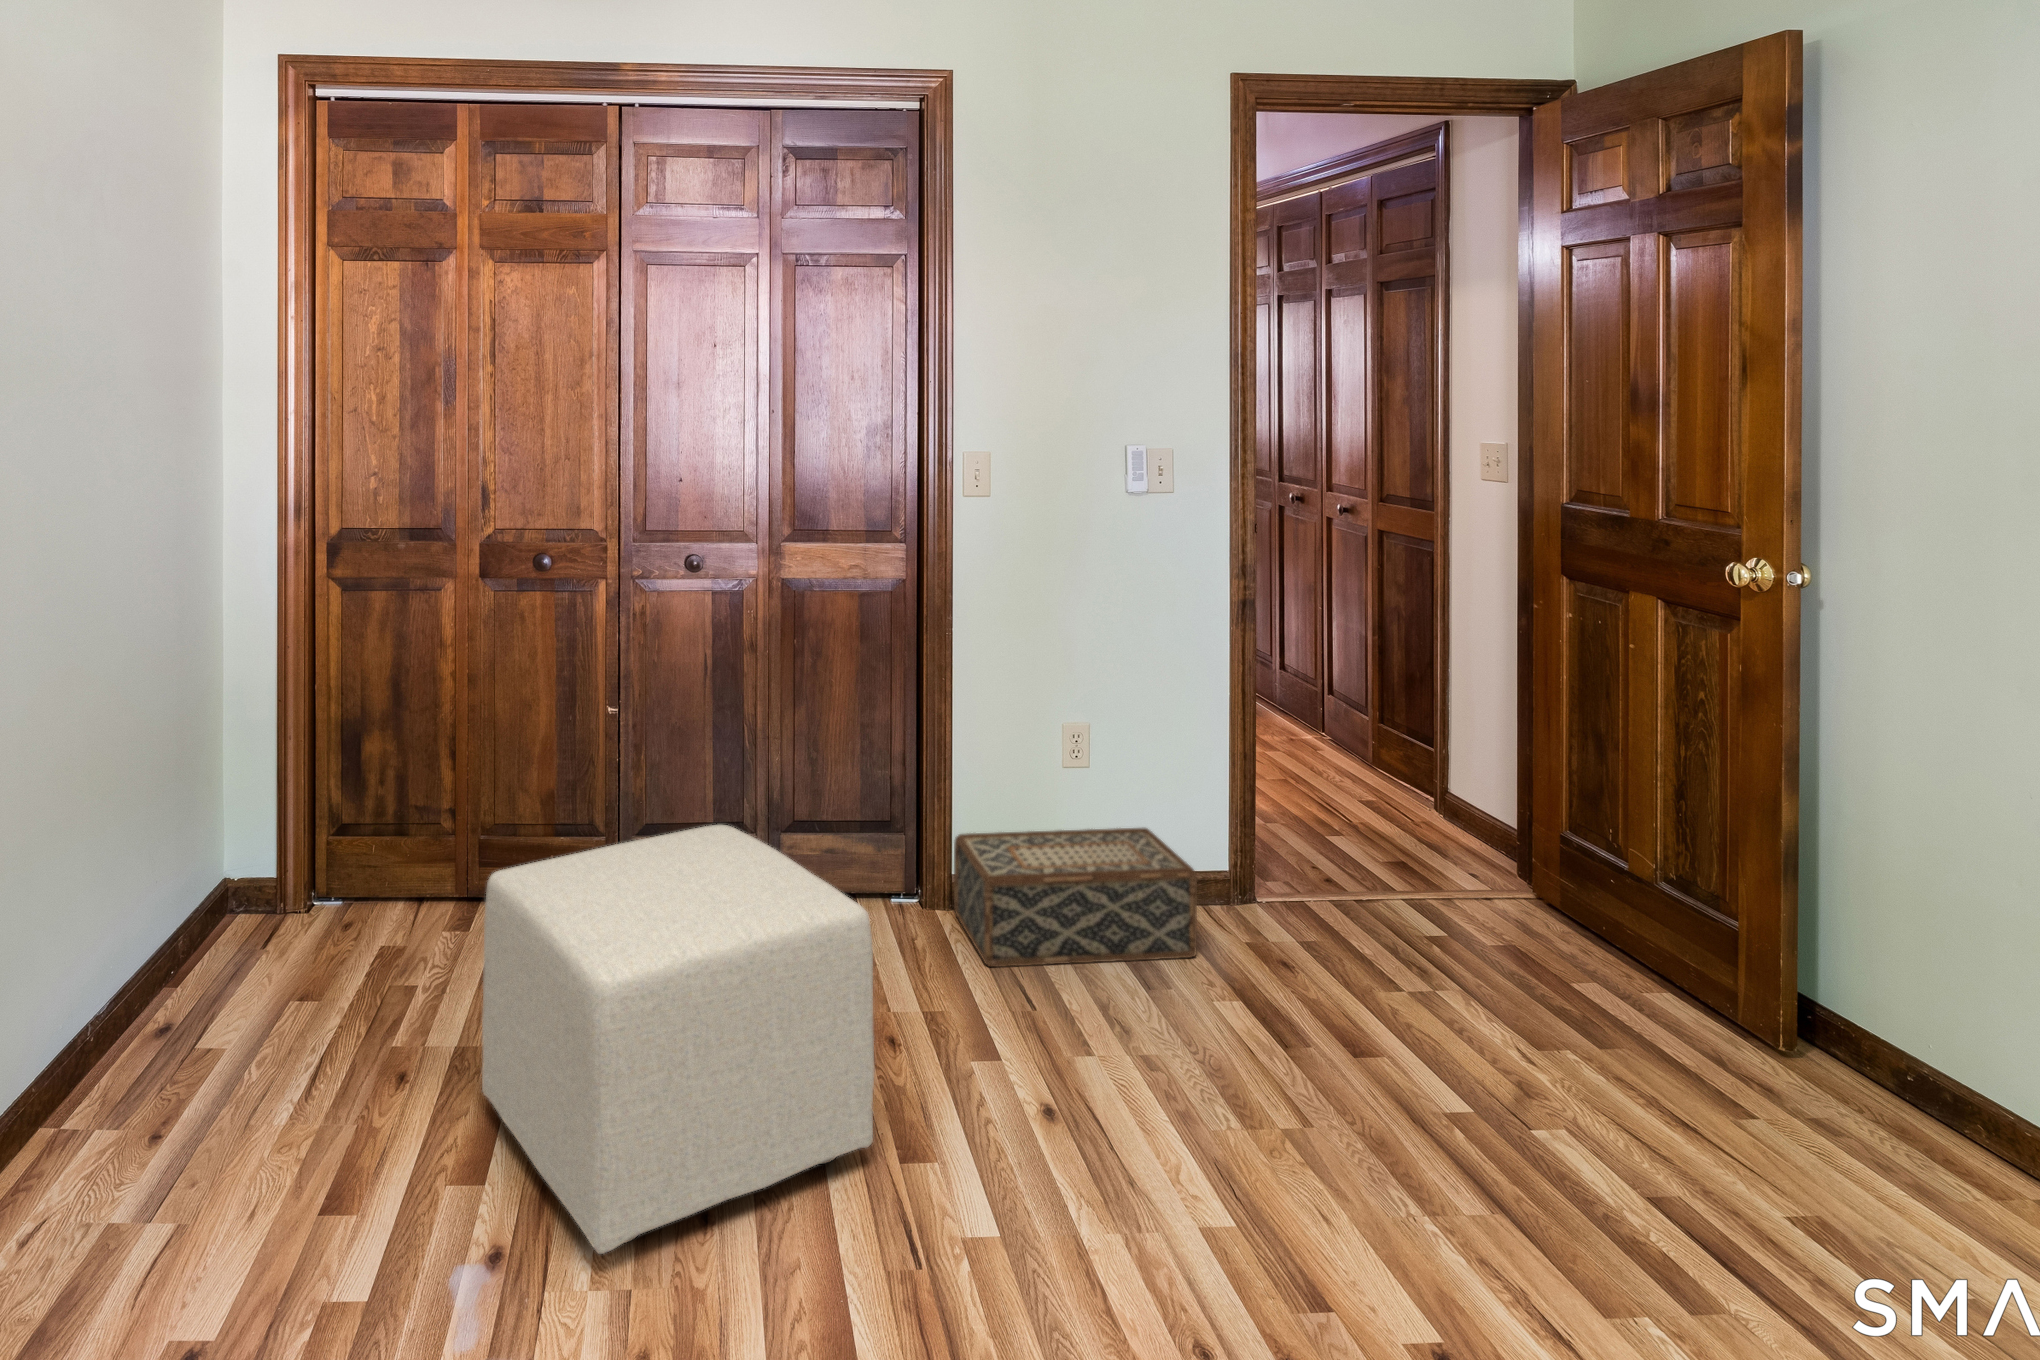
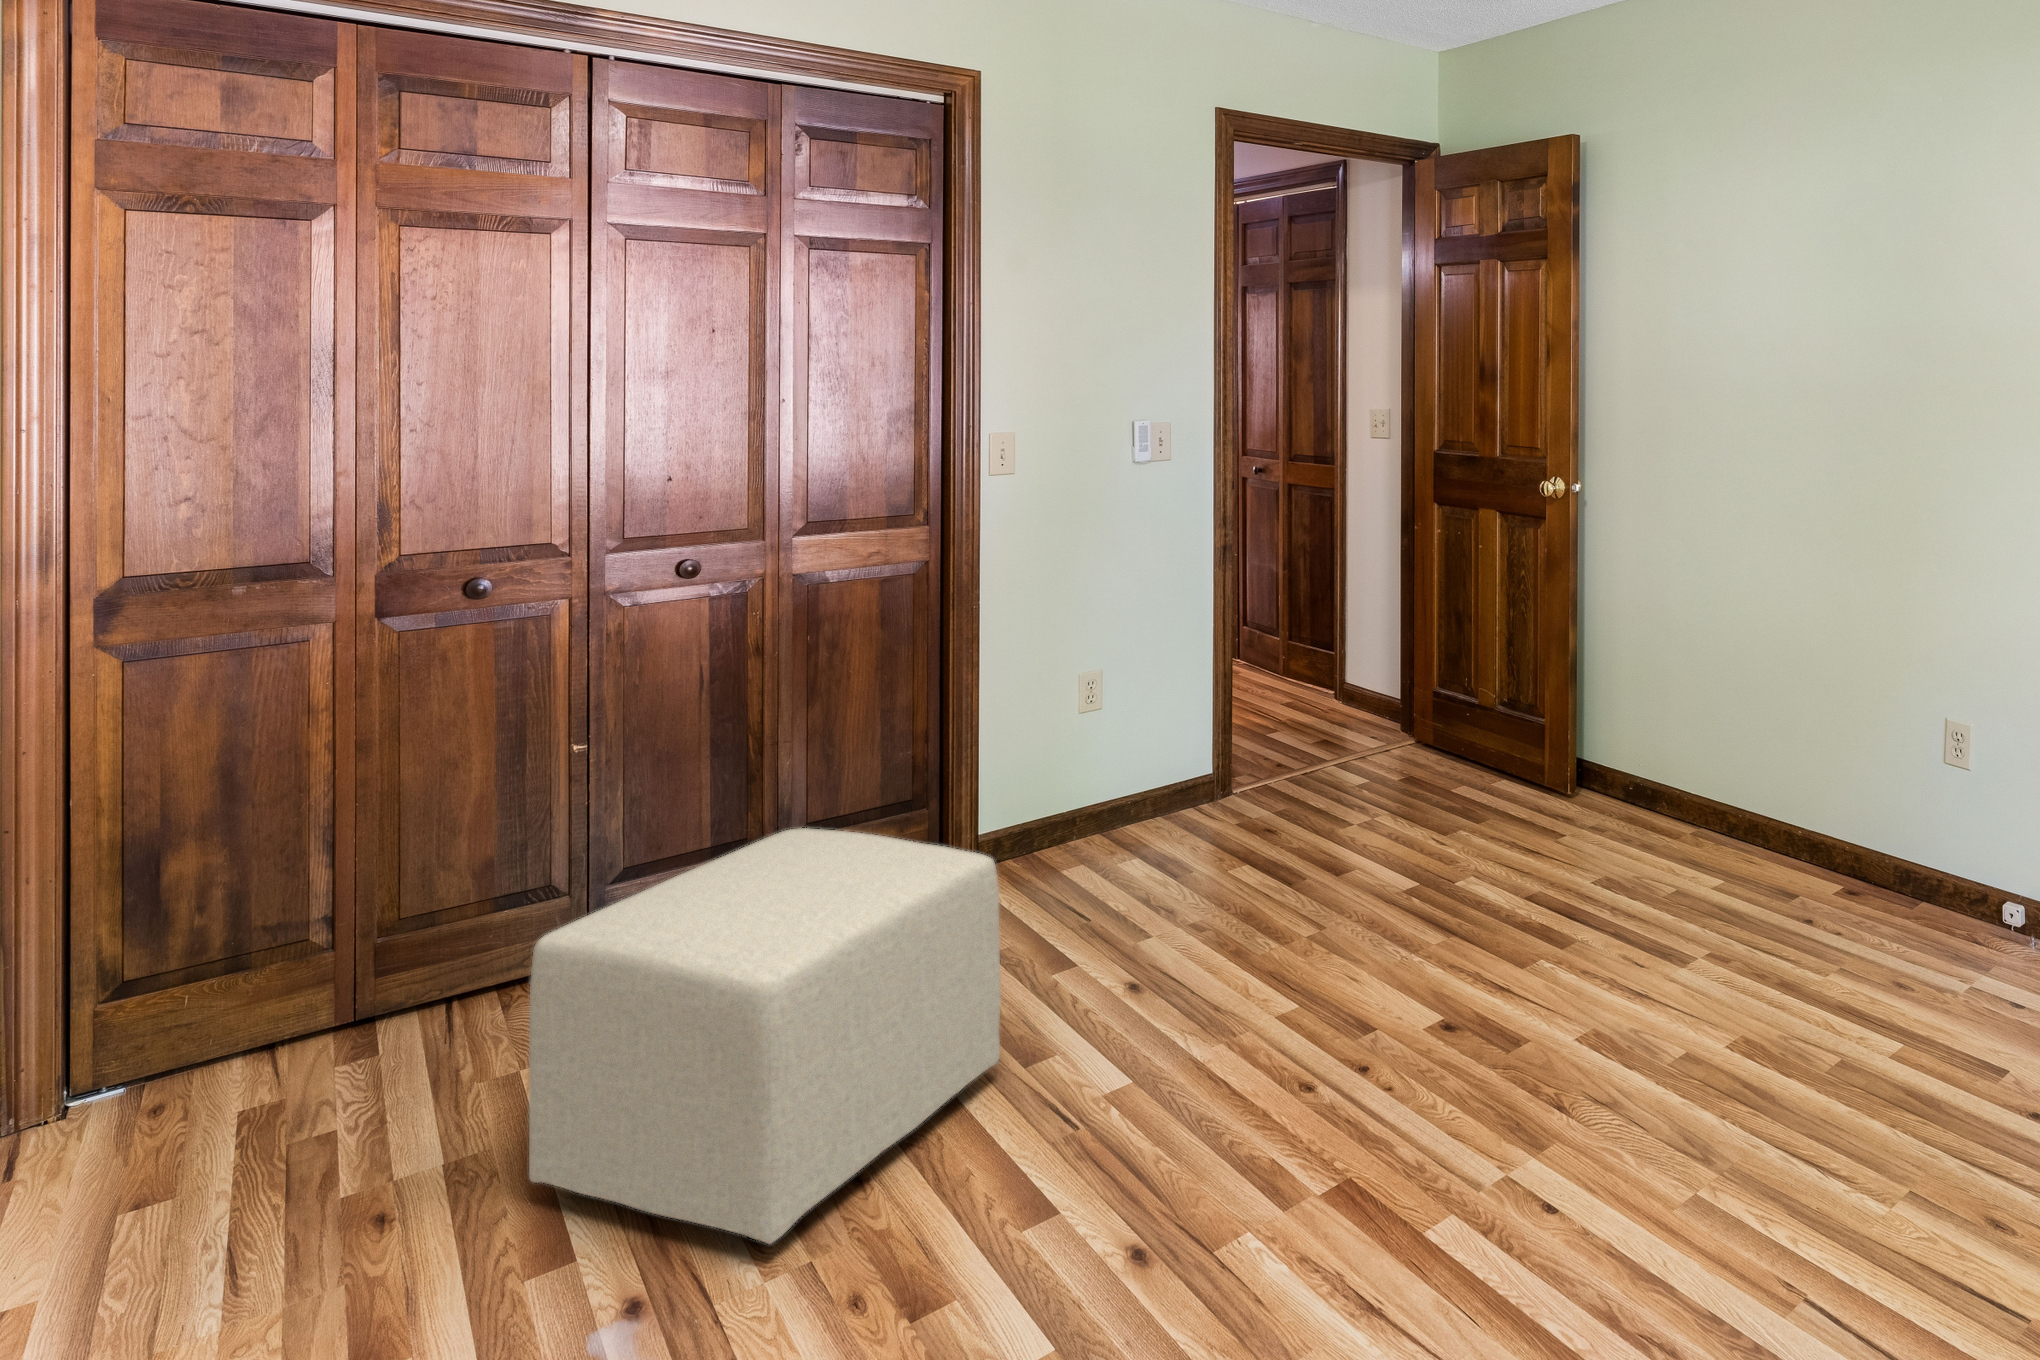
woven basket: present [954,828,1197,967] -> none [979,752,1202,903]

